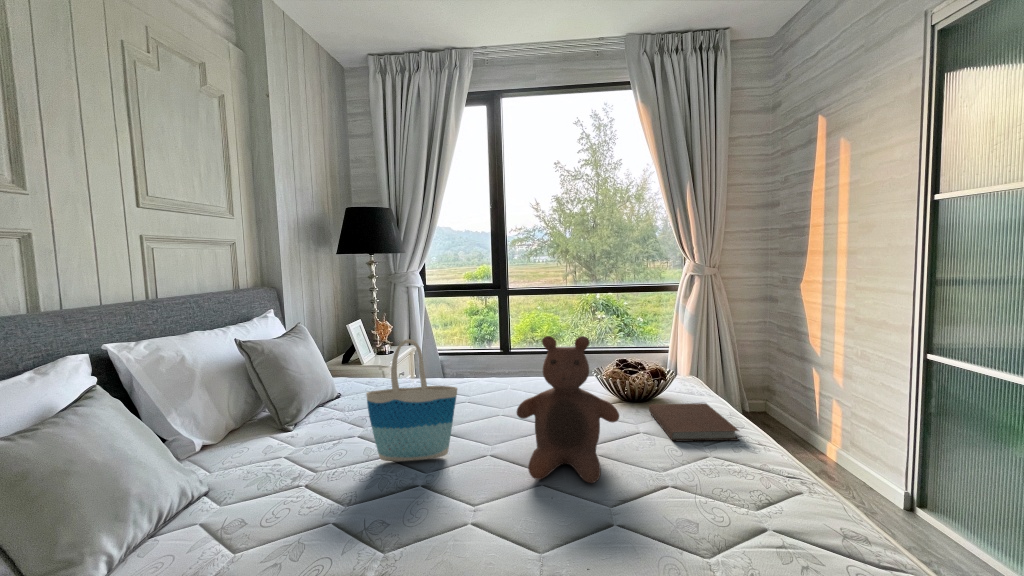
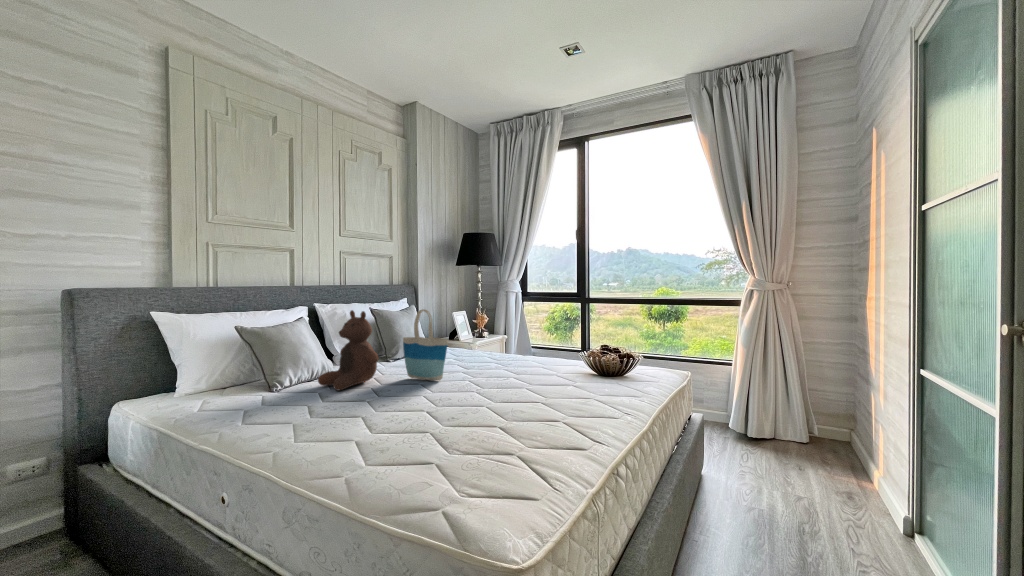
stuffed bear: present [517,336,619,483] -> present [318,310,378,390]
notebook: present [649,403,739,441] -> none [579,375,639,401]

